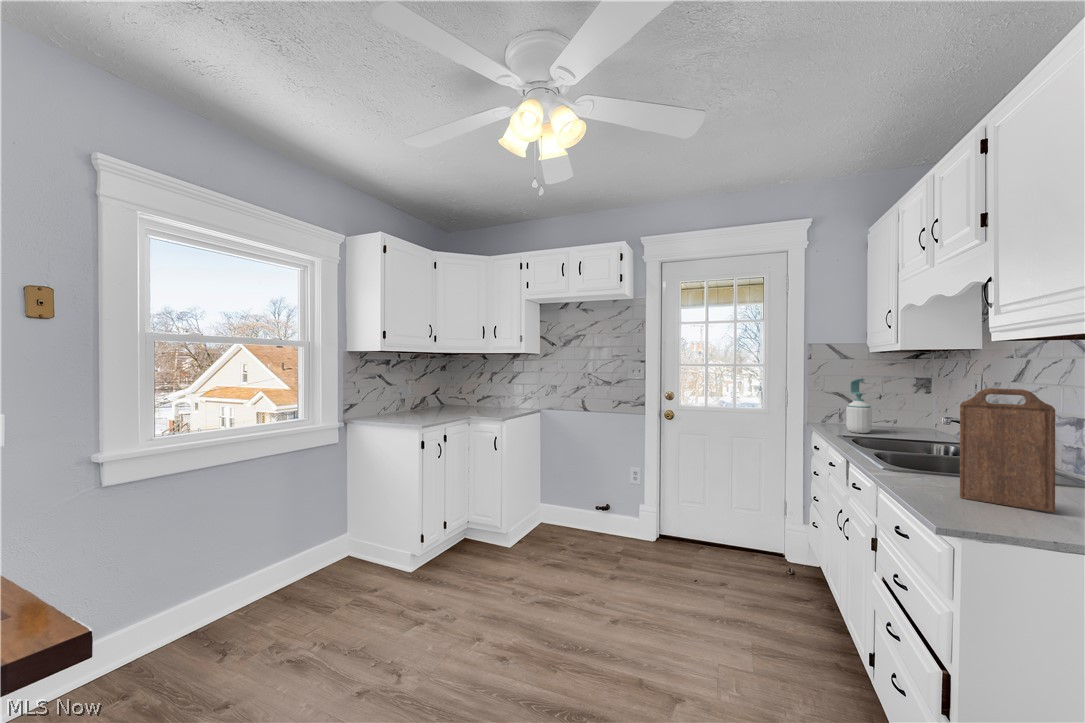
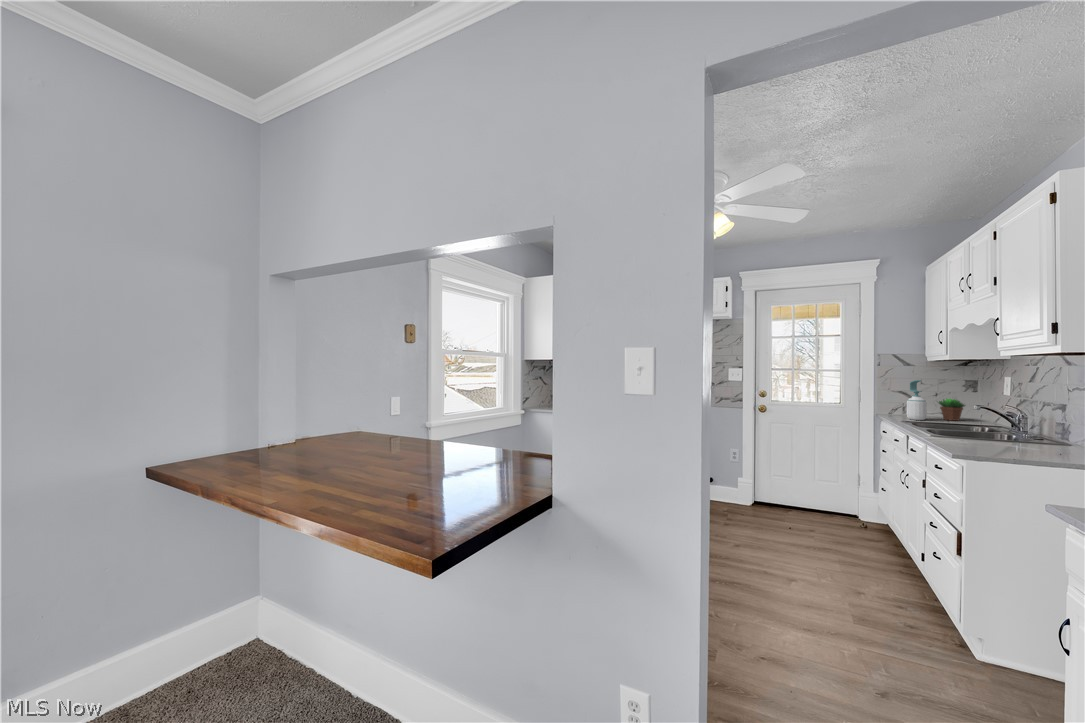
cutting board: present [960,388,1055,512] -> none [977,383,1033,454]
succulent plant: none [884,402,922,433] -> present [939,399,965,421]

